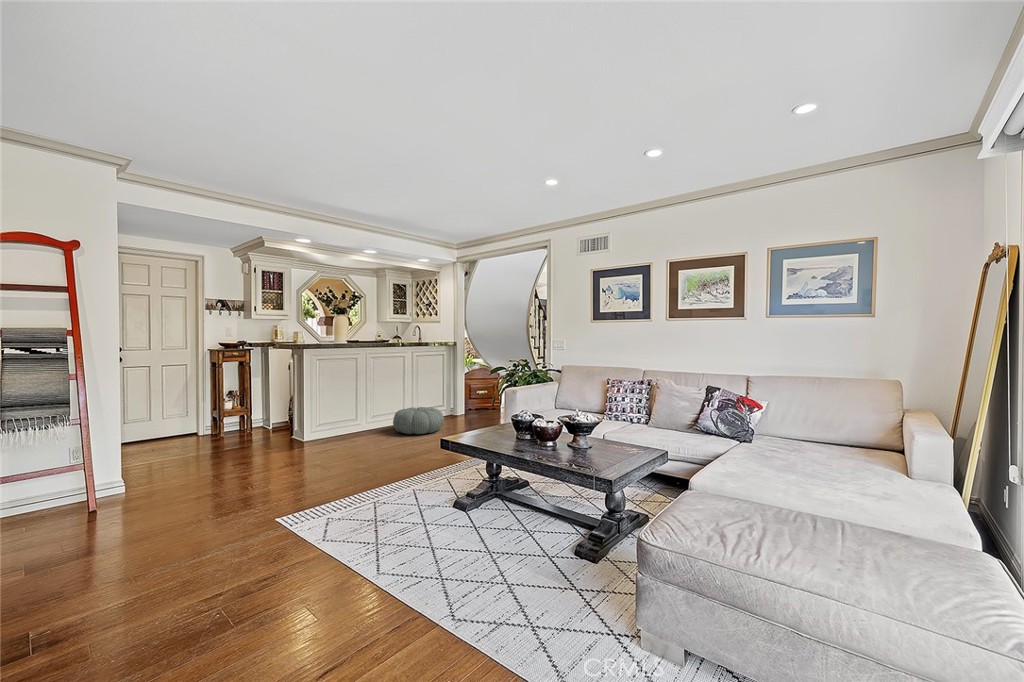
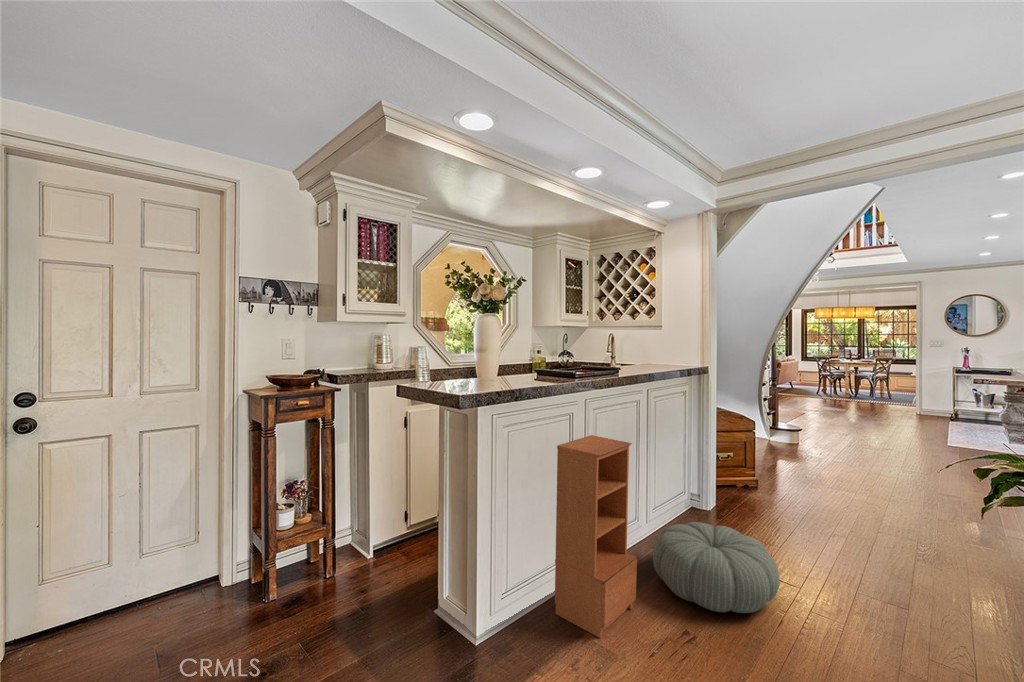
bookcase: none [340,365,376,439] -> present [555,435,637,638]

